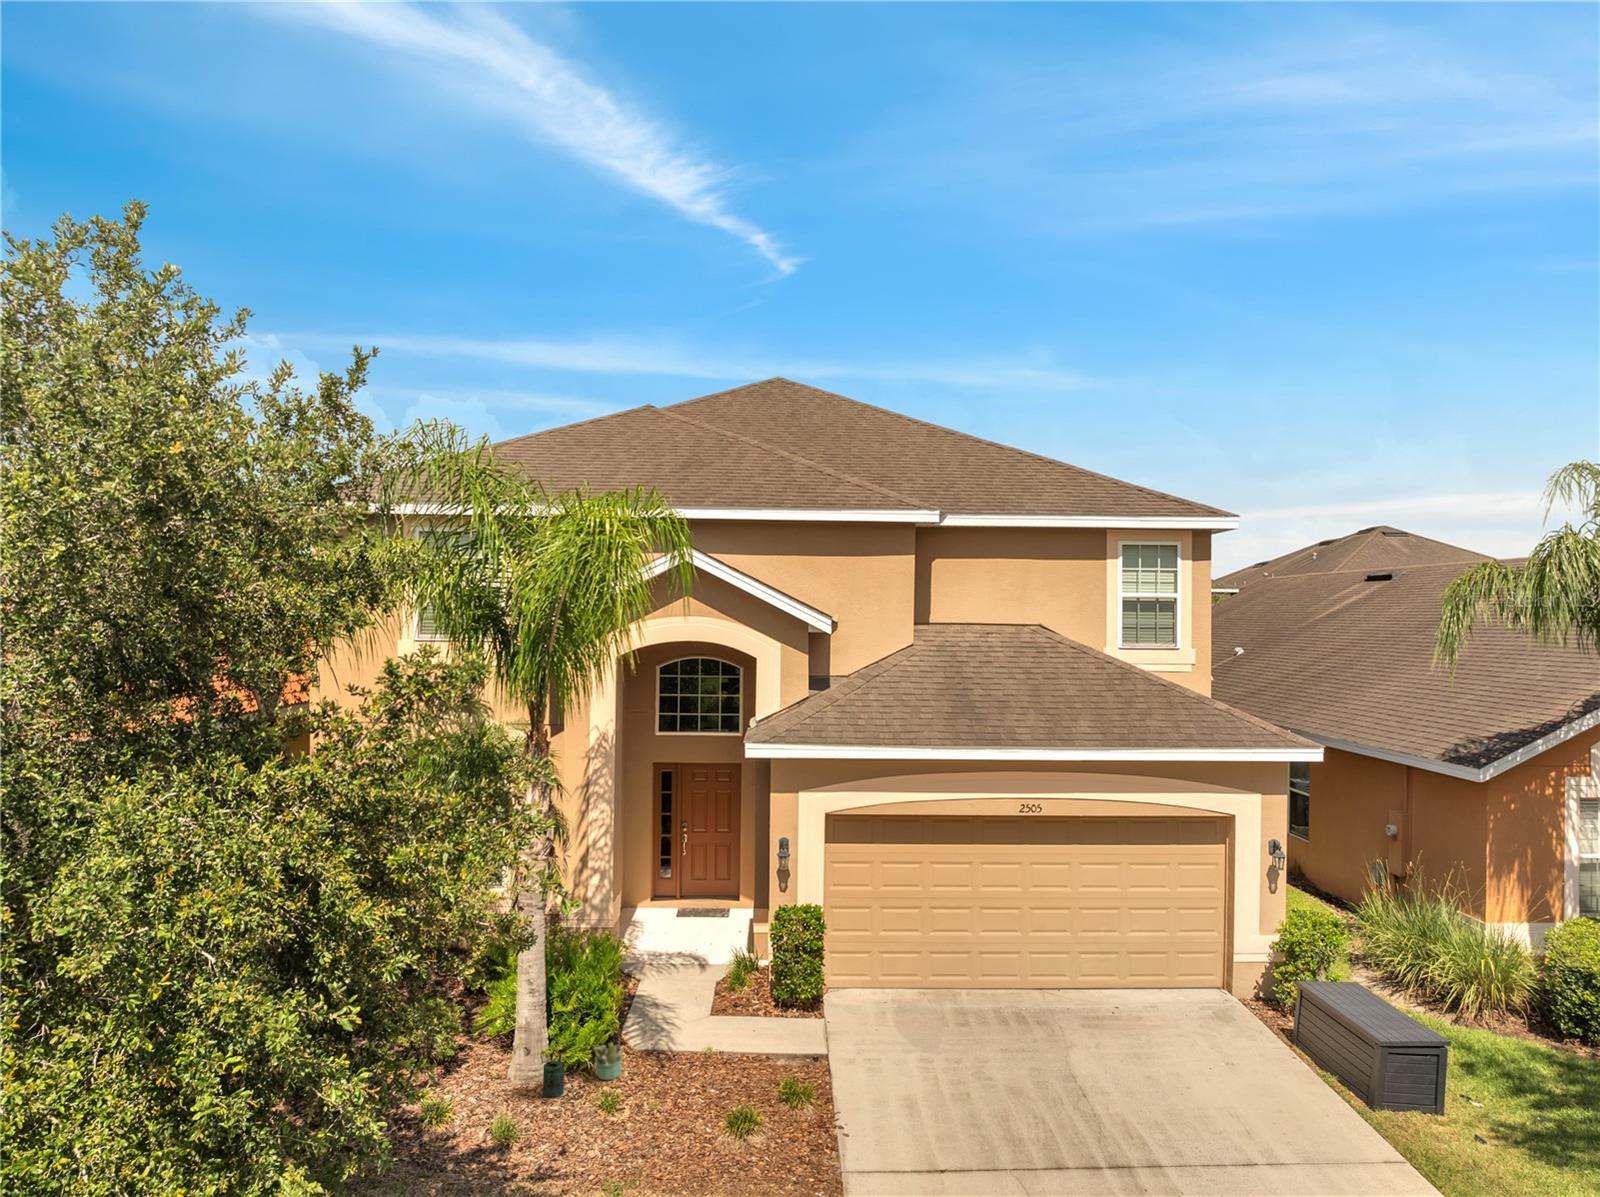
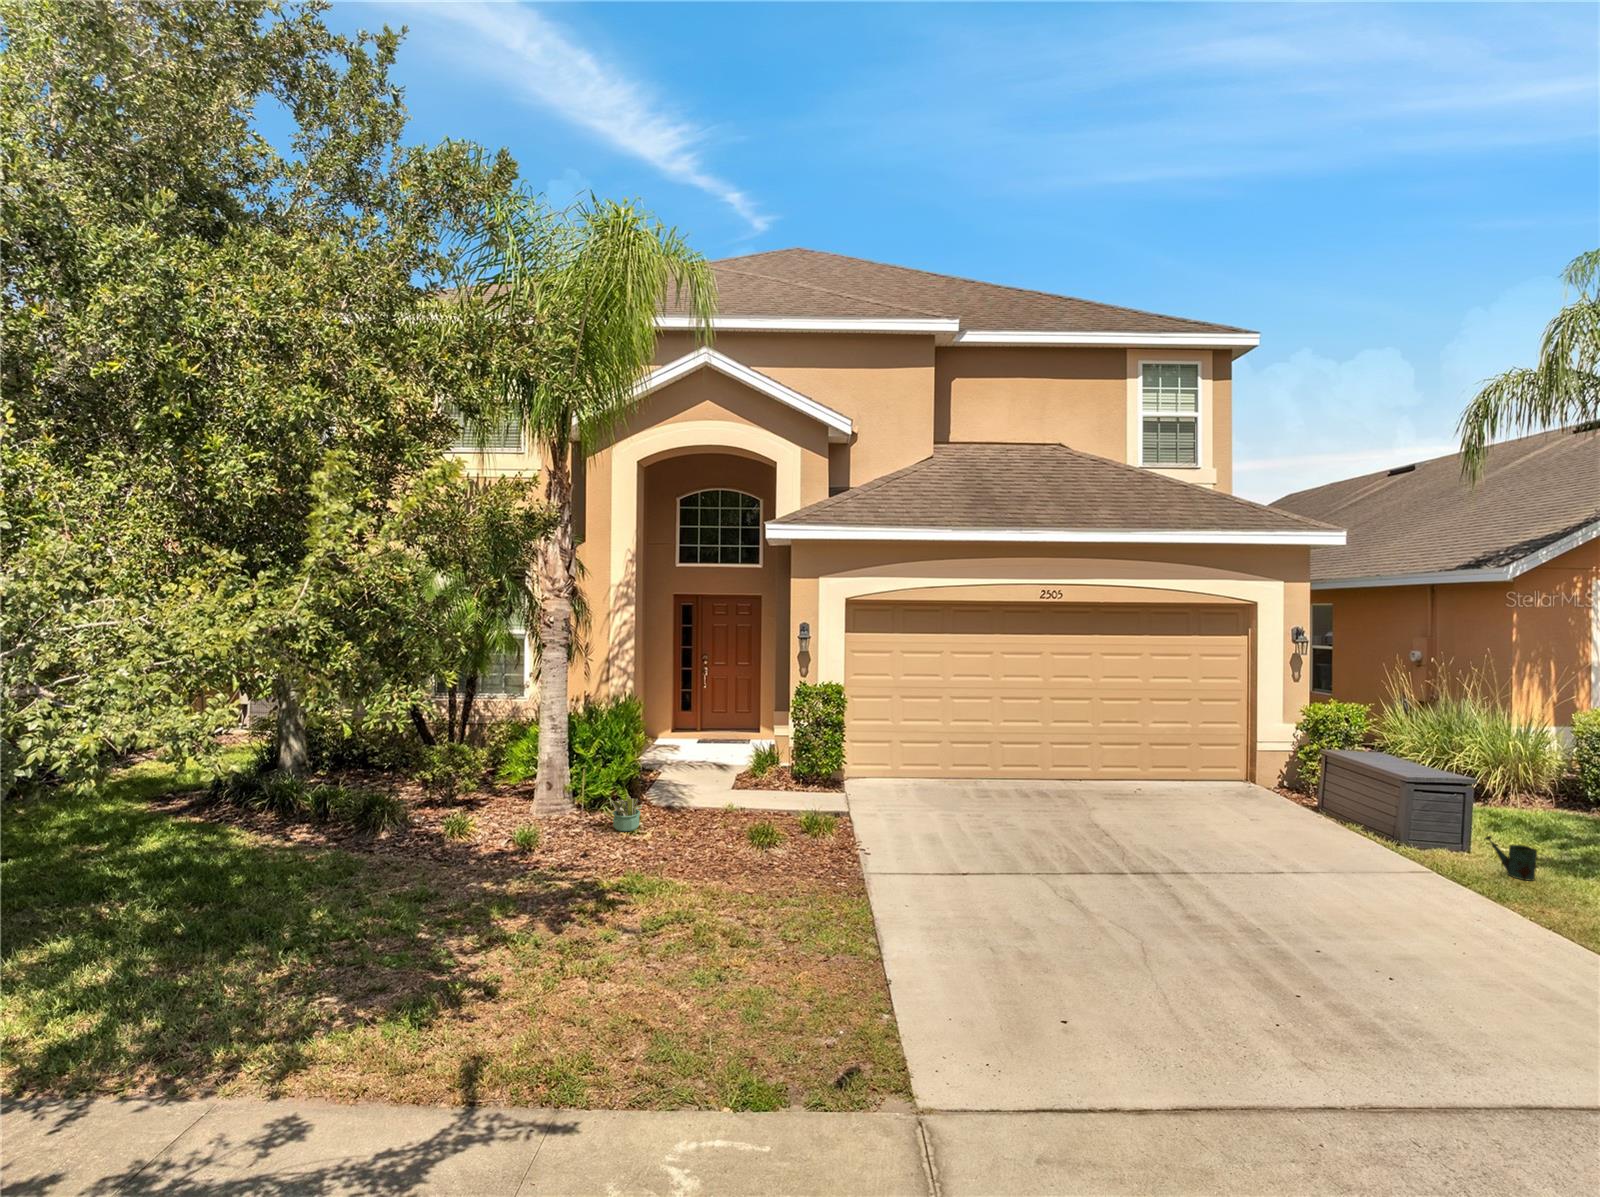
watering can: present [543,1049,565,1098] -> present [1485,836,1548,881]

